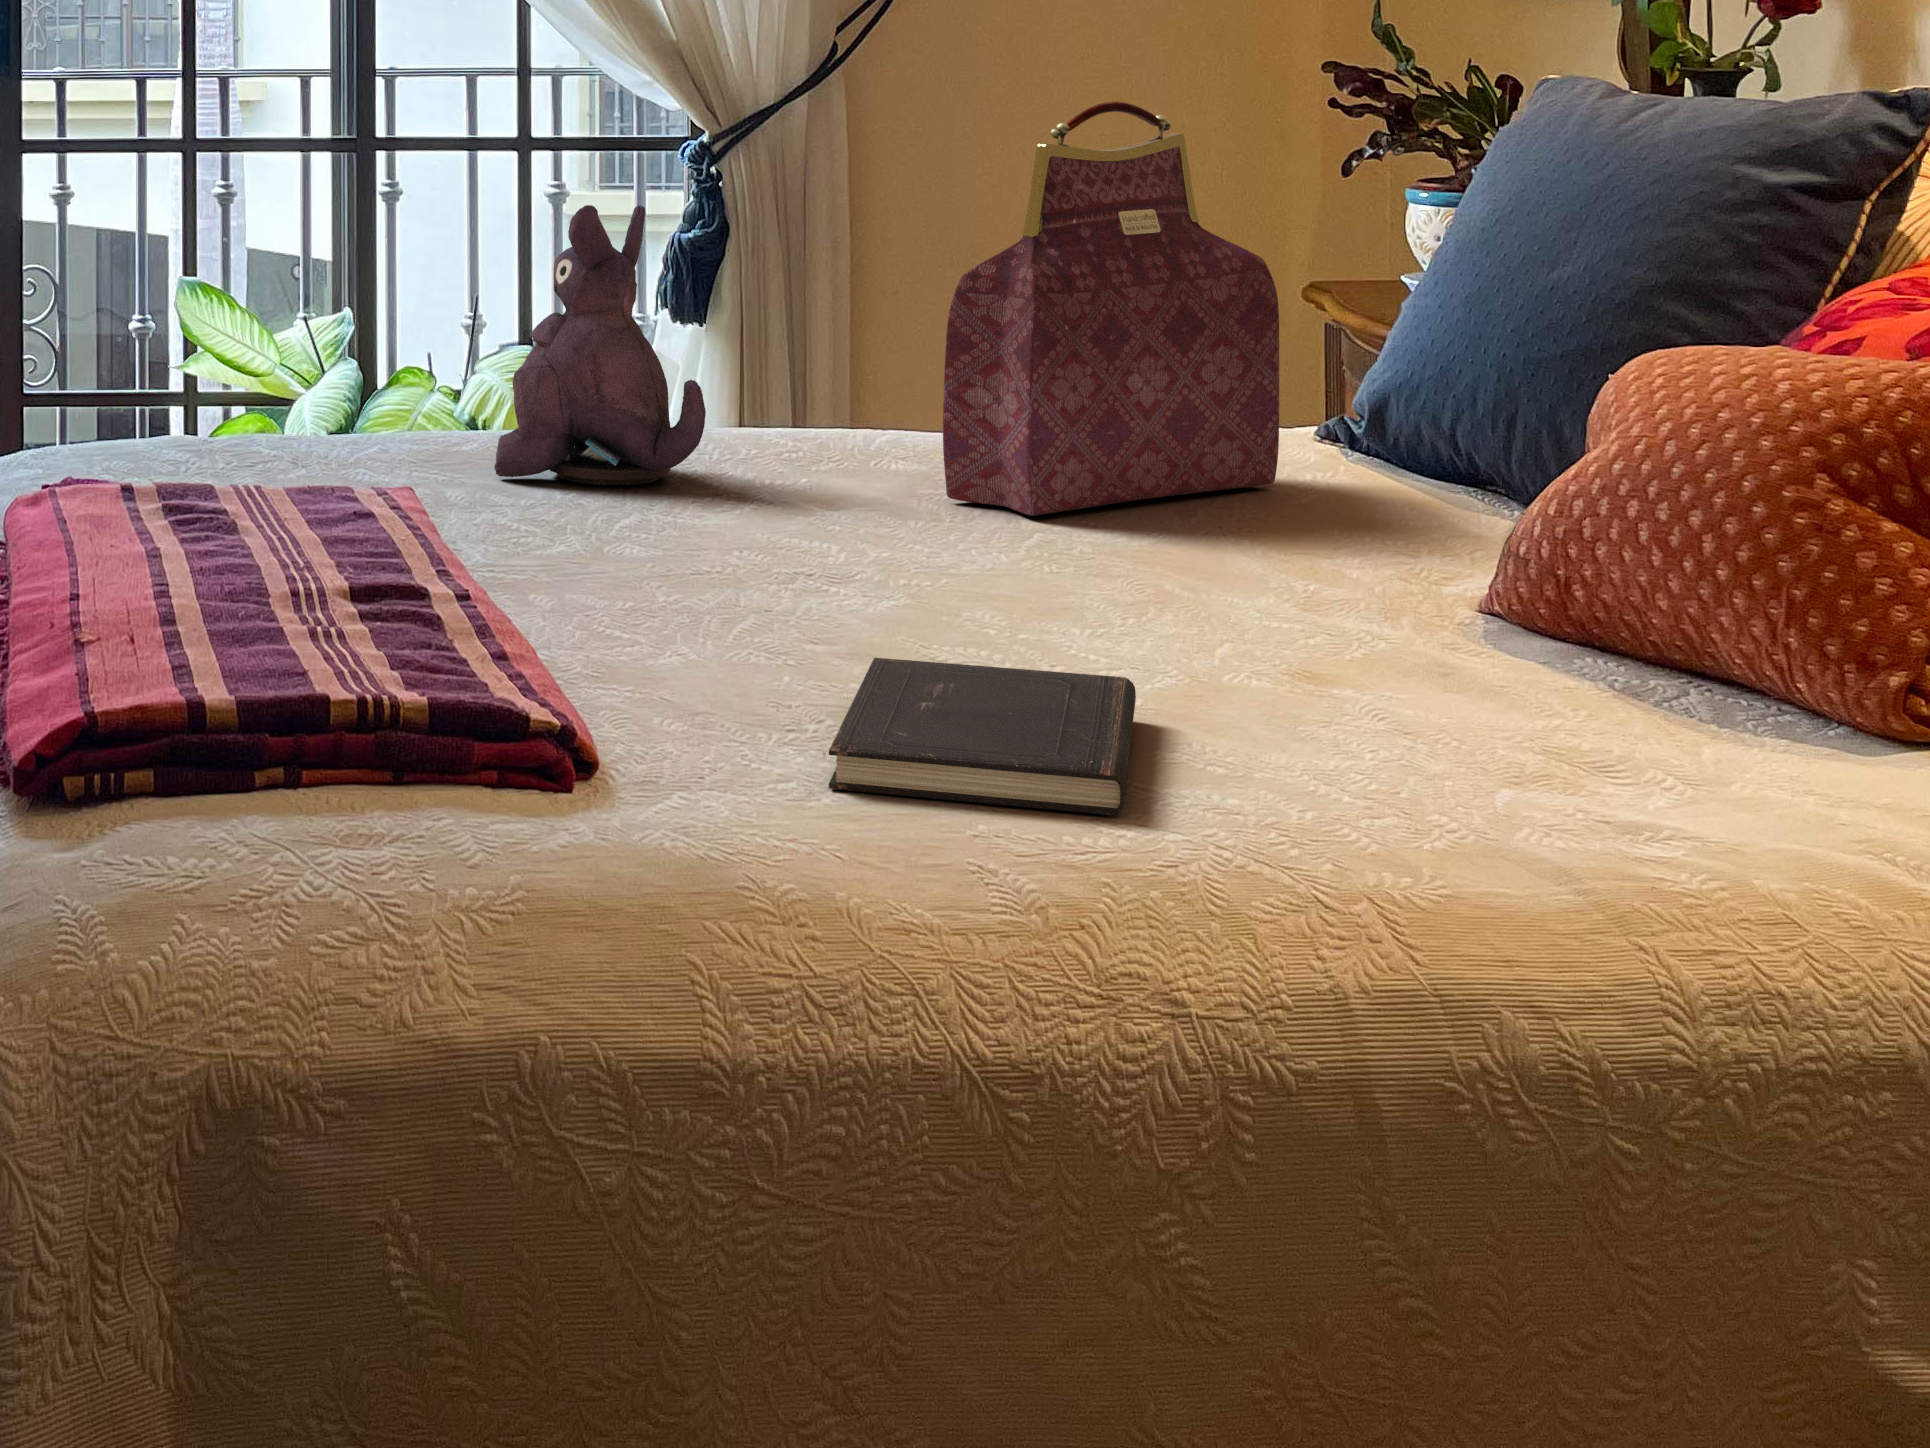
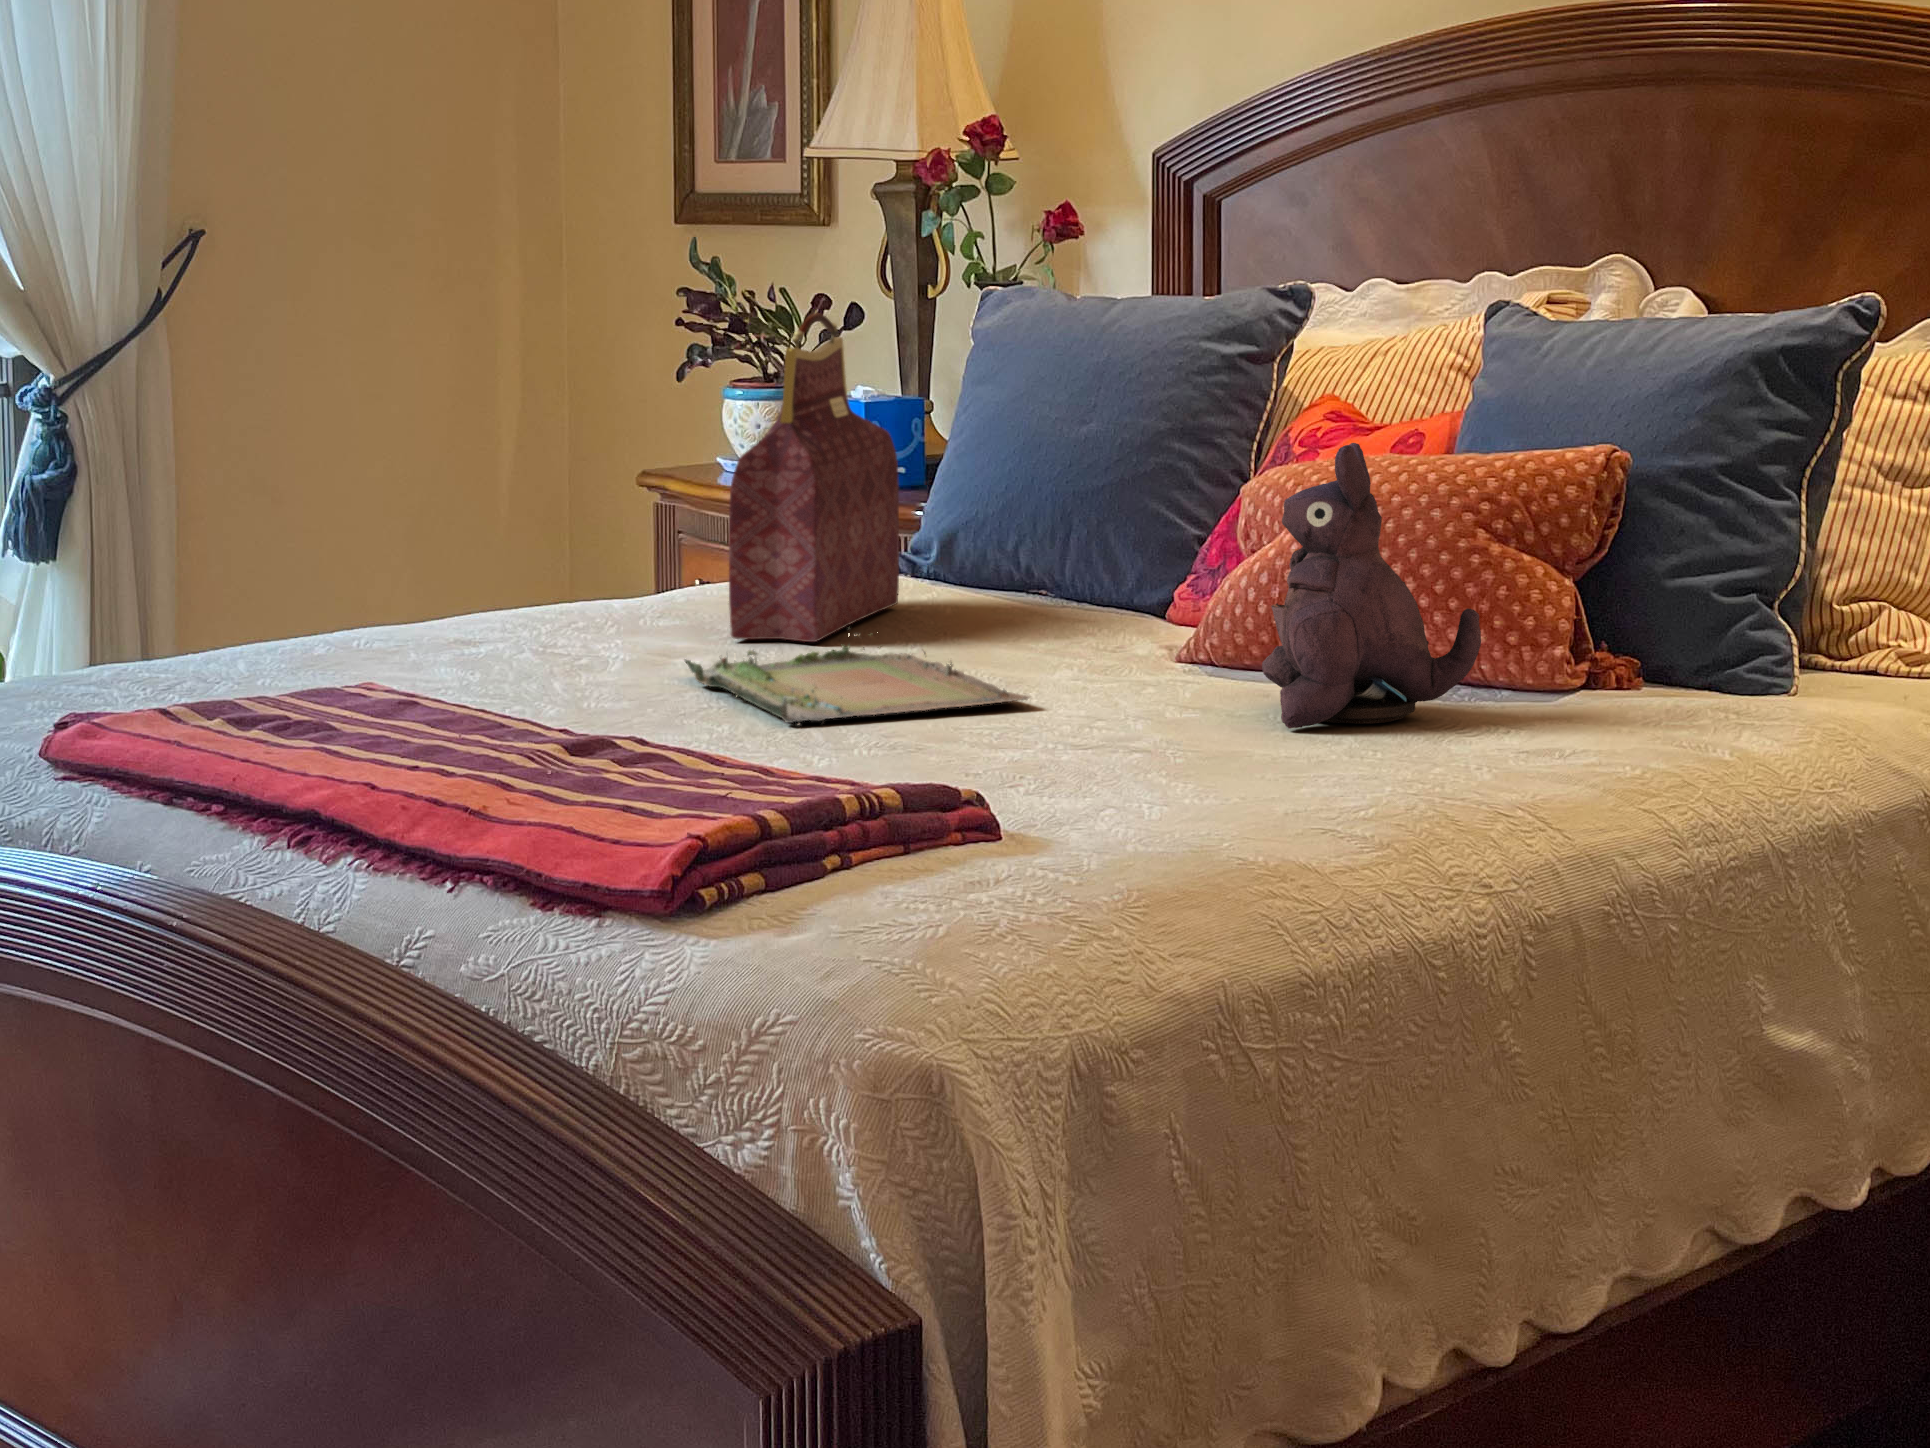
plush toy: present [494,205,706,485] -> present [1262,443,1481,729]
tray: none [703,500,1066,625] -> present [685,633,1030,726]
hardcover book: present [829,658,1136,815] -> none [1034,713,1336,806]

